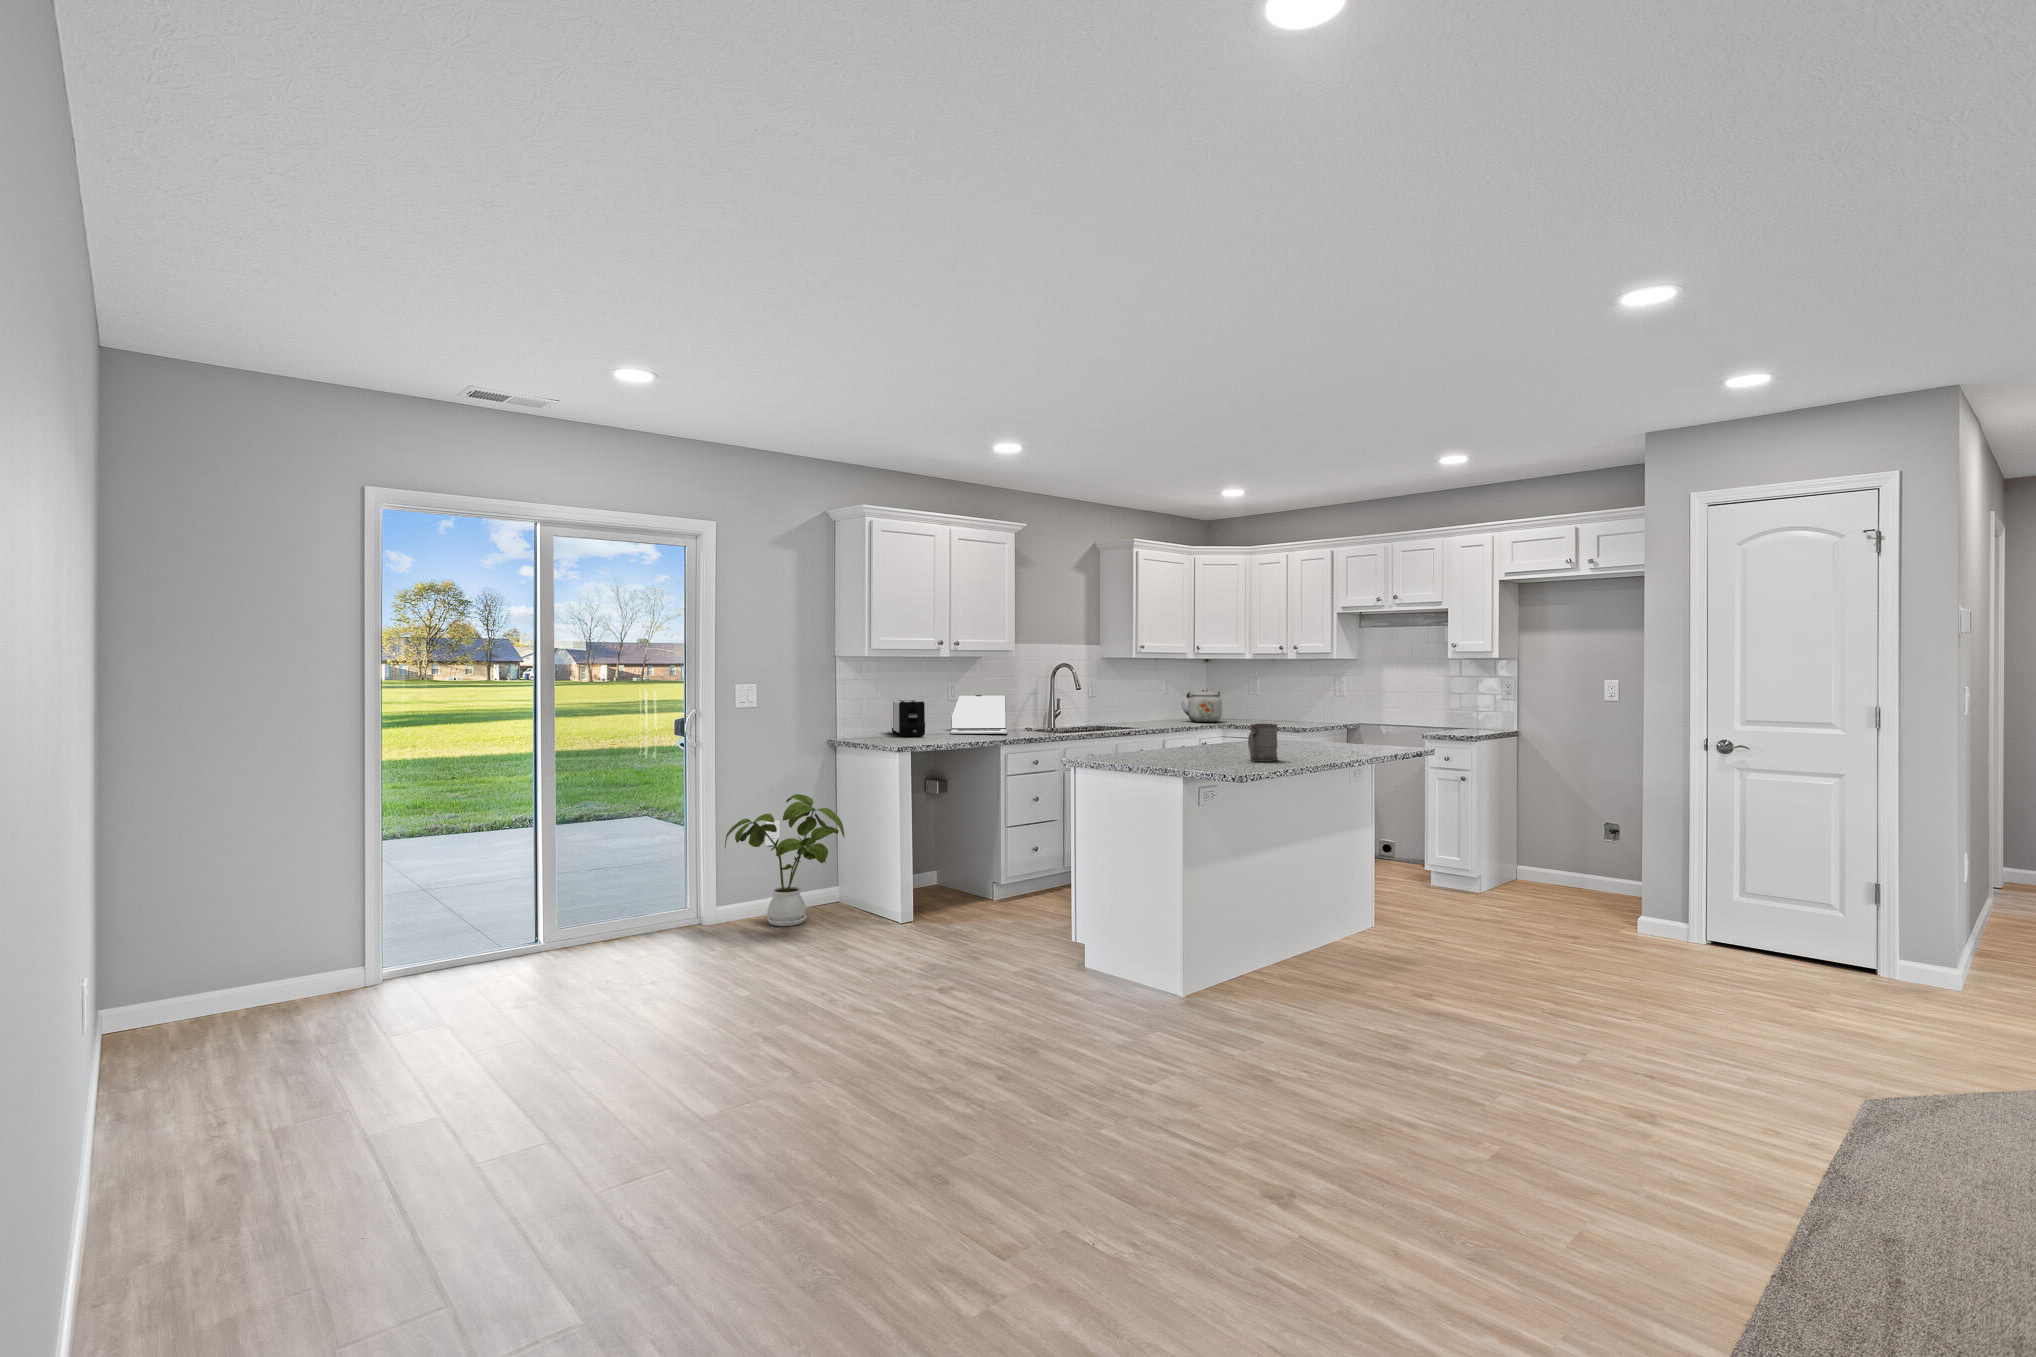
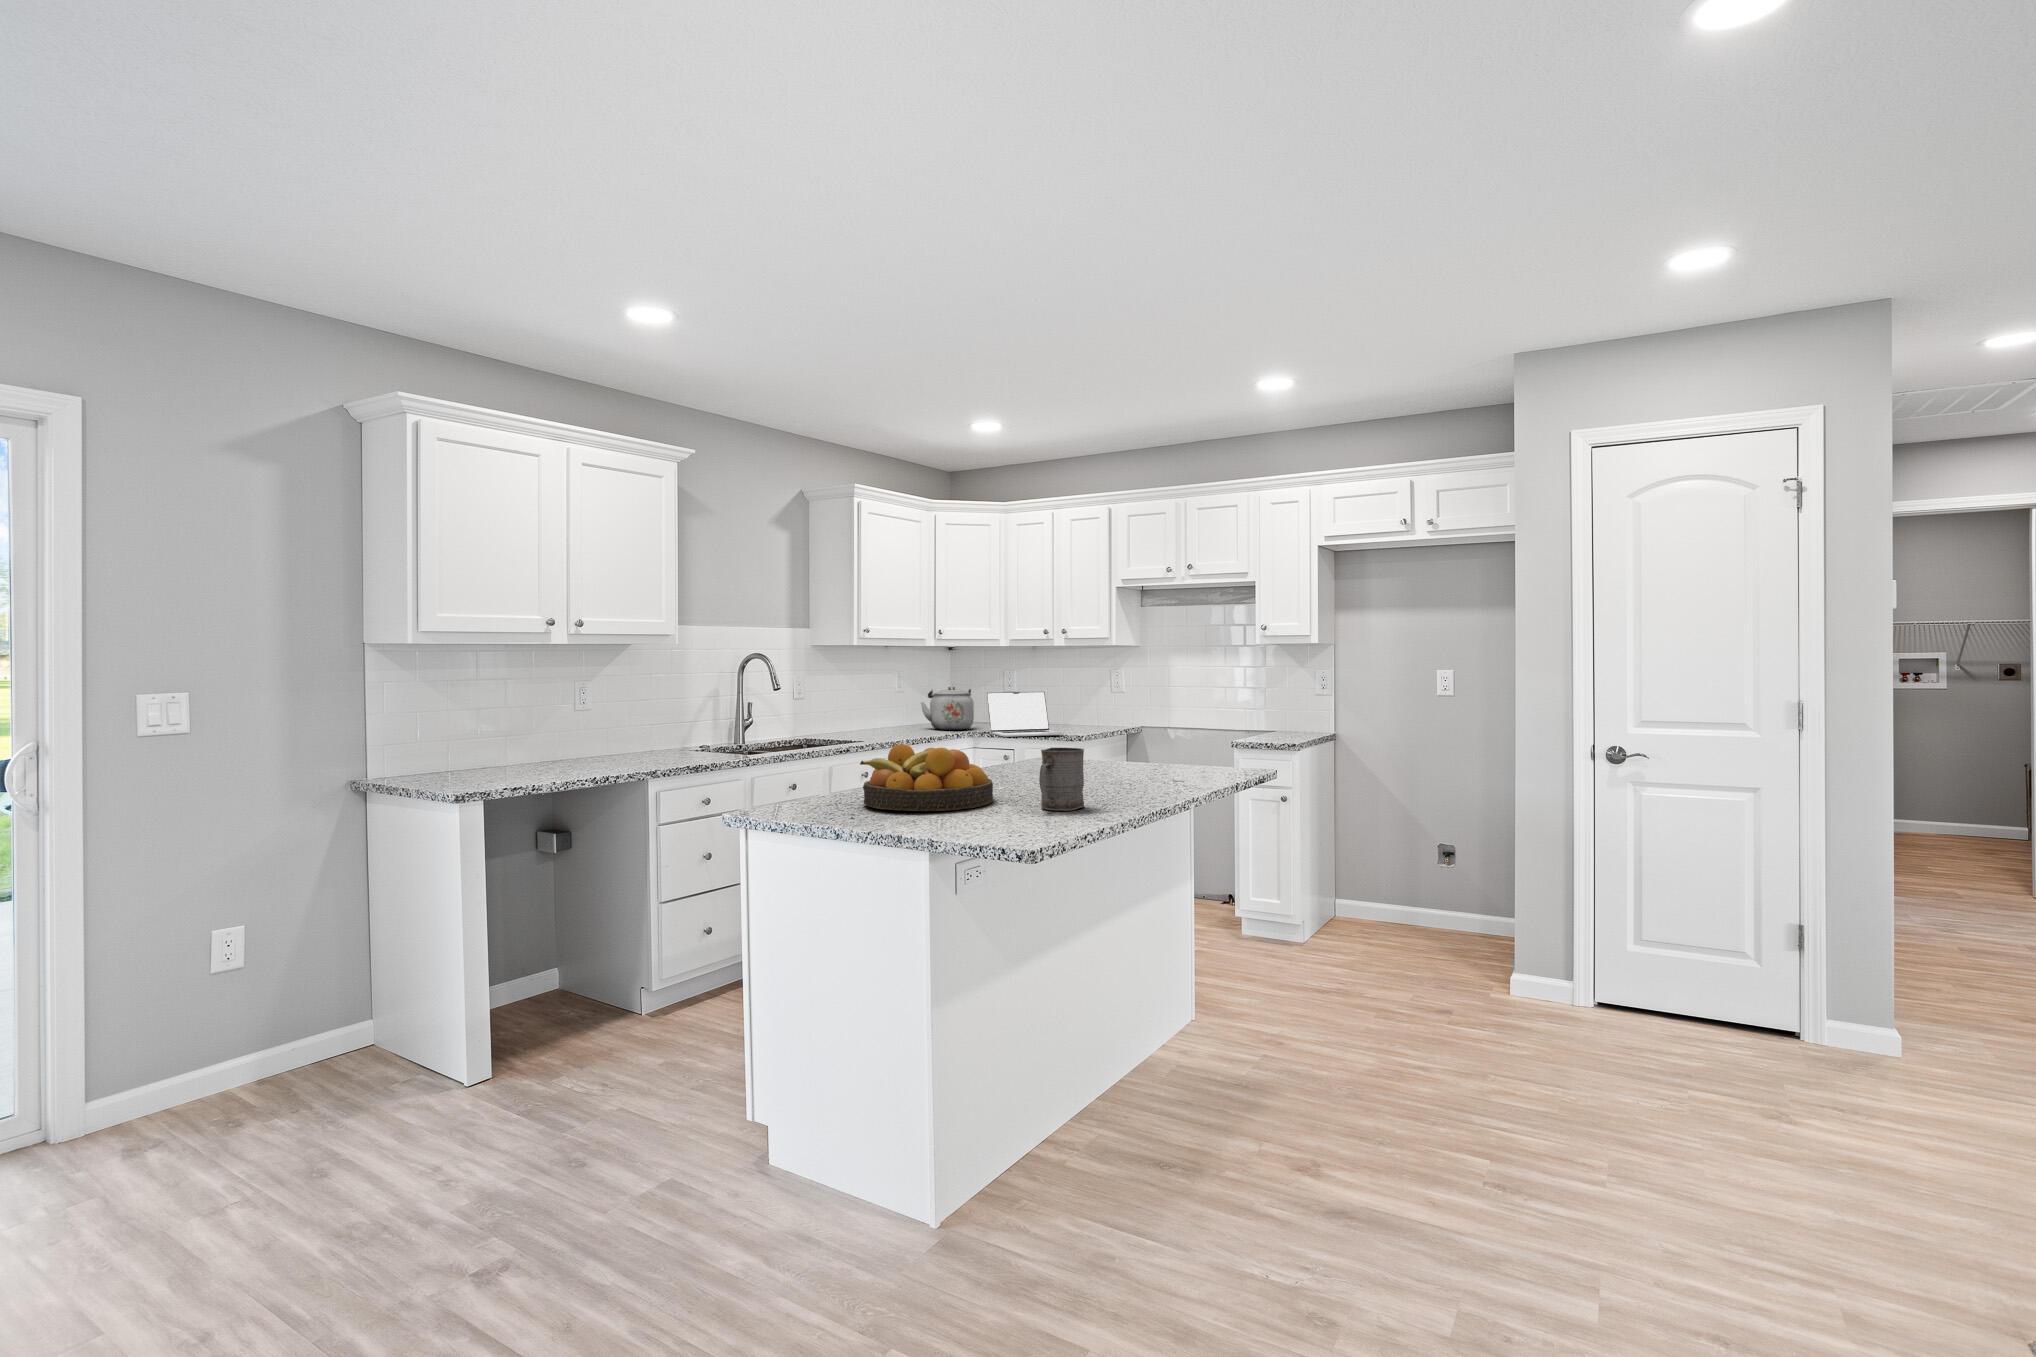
laptop: present [950,695,1008,734] -> present [987,692,1064,737]
toaster: present [892,700,925,737] -> none [472,712,523,771]
fruit bowl: none [1139,721,1221,760] -> present [860,744,993,811]
house plant: present [725,794,844,926] -> none [102,886,358,1121]

